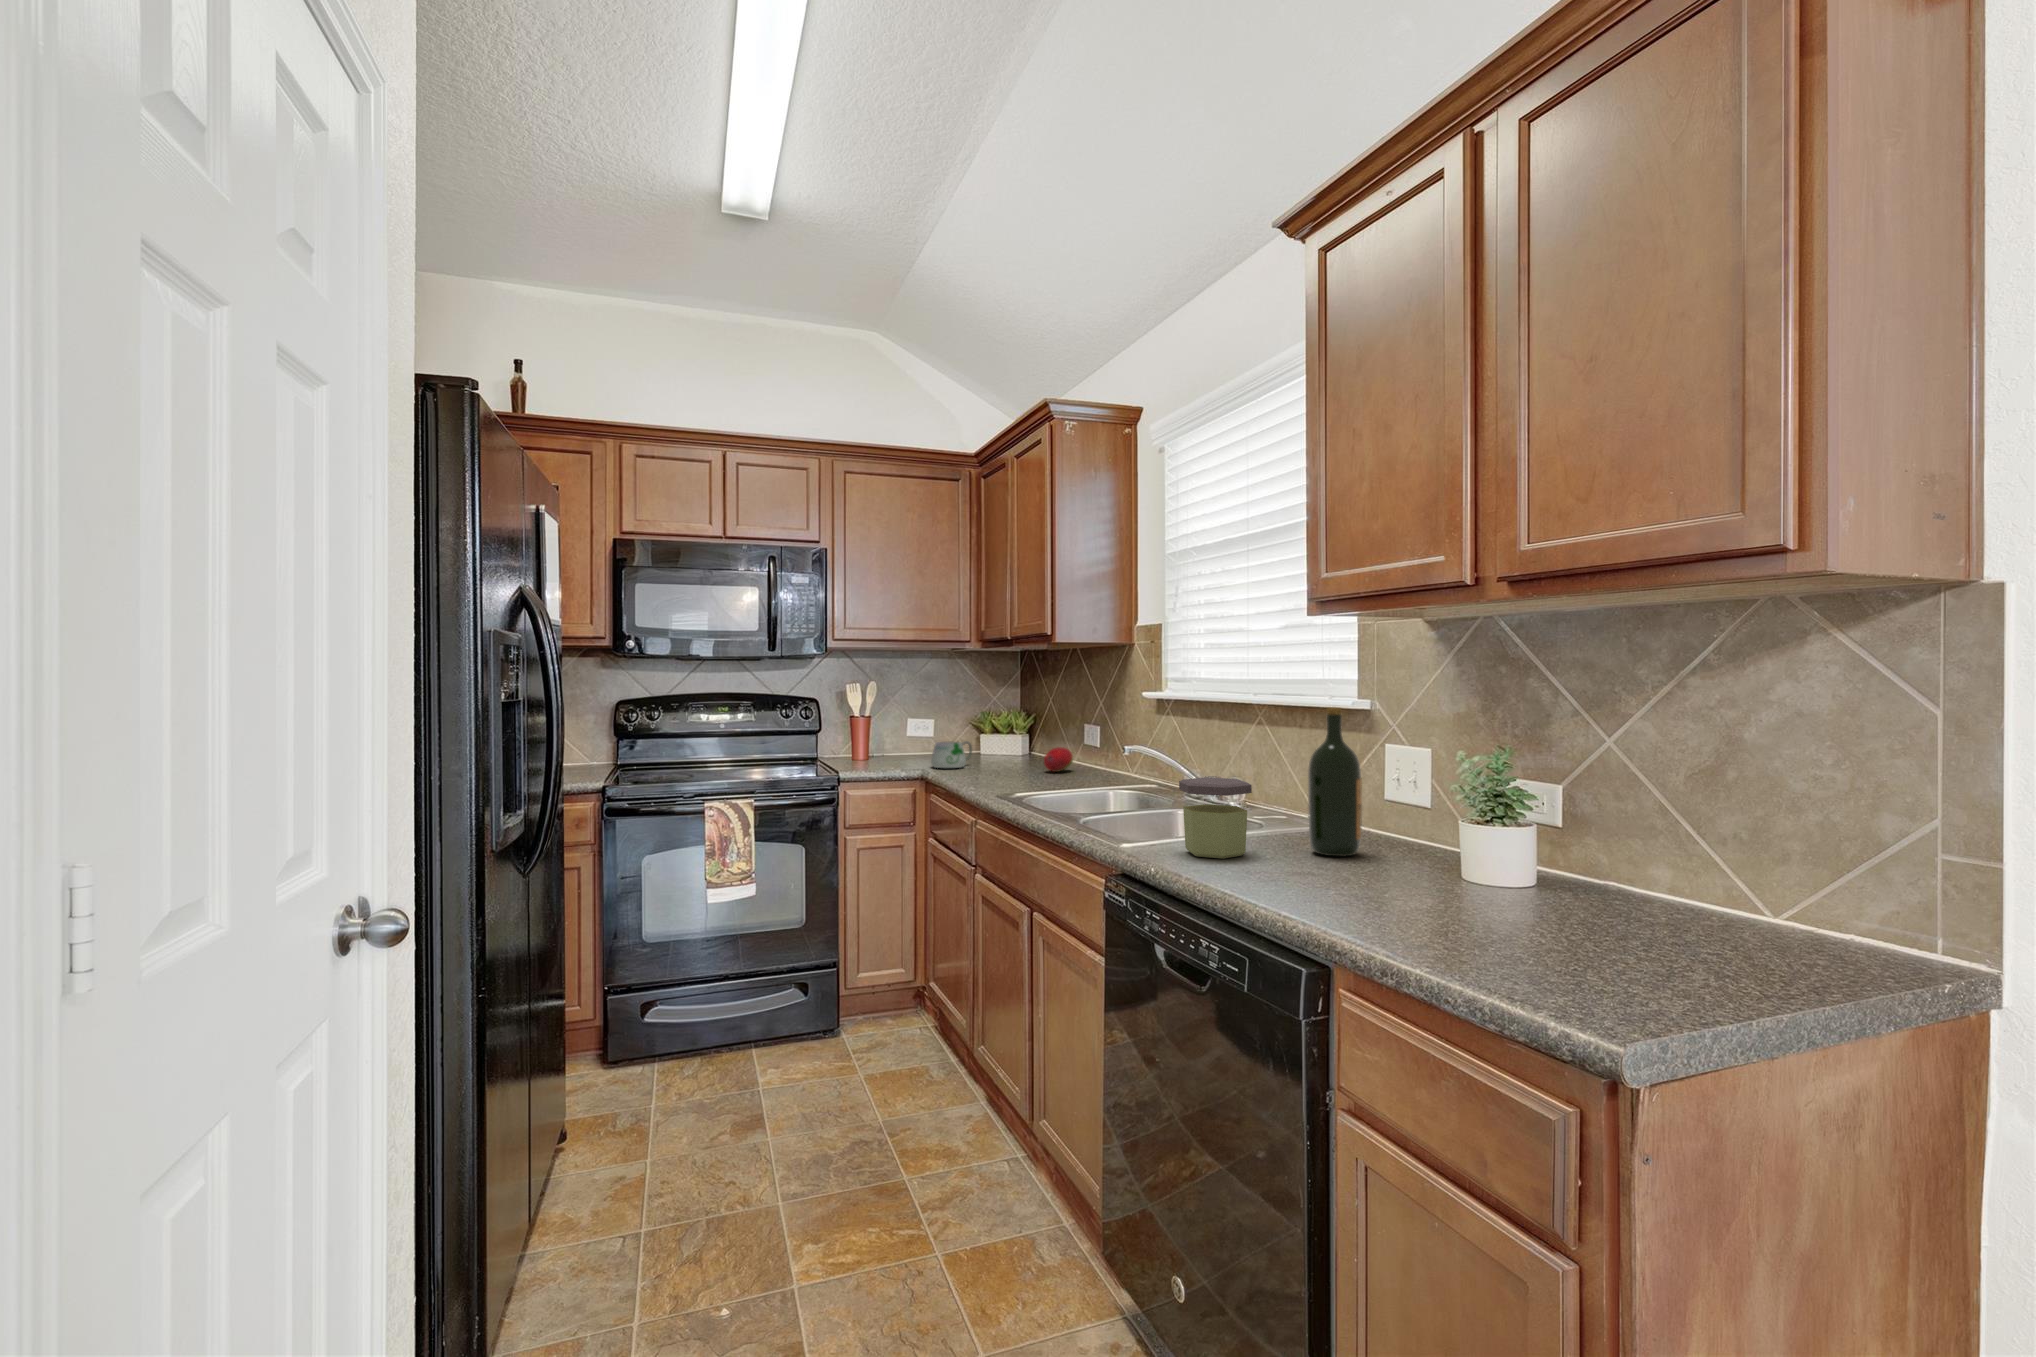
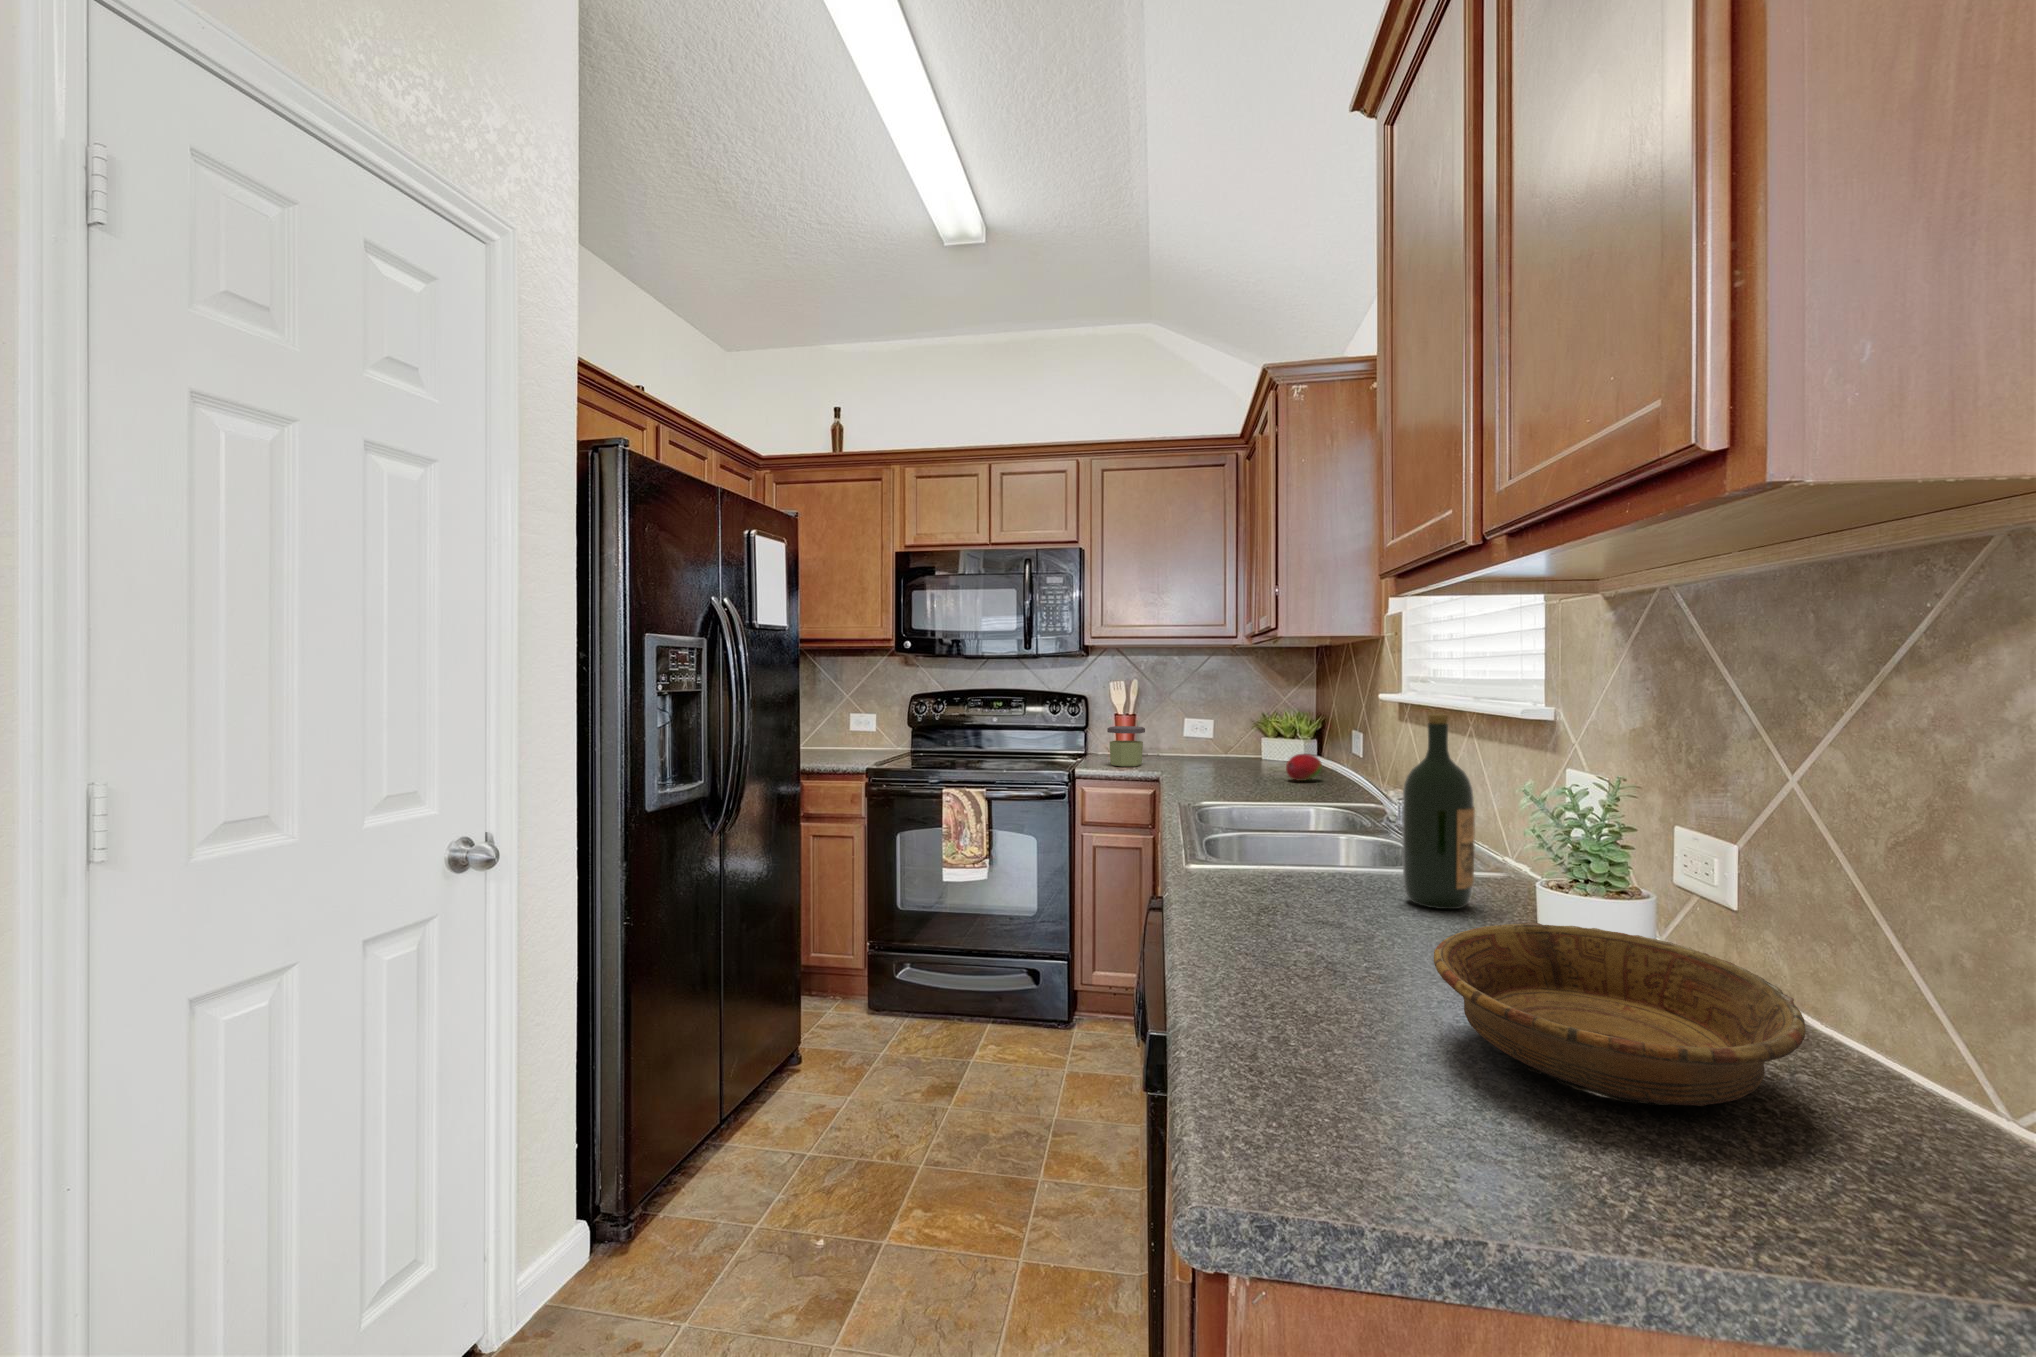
mug: present [931,741,972,768] -> none [1175,742,1222,771]
jar: present [1179,777,1252,859] -> present [1107,726,1145,766]
decorative bowl: none [1490,847,1731,947] -> present [1434,923,1806,1106]

